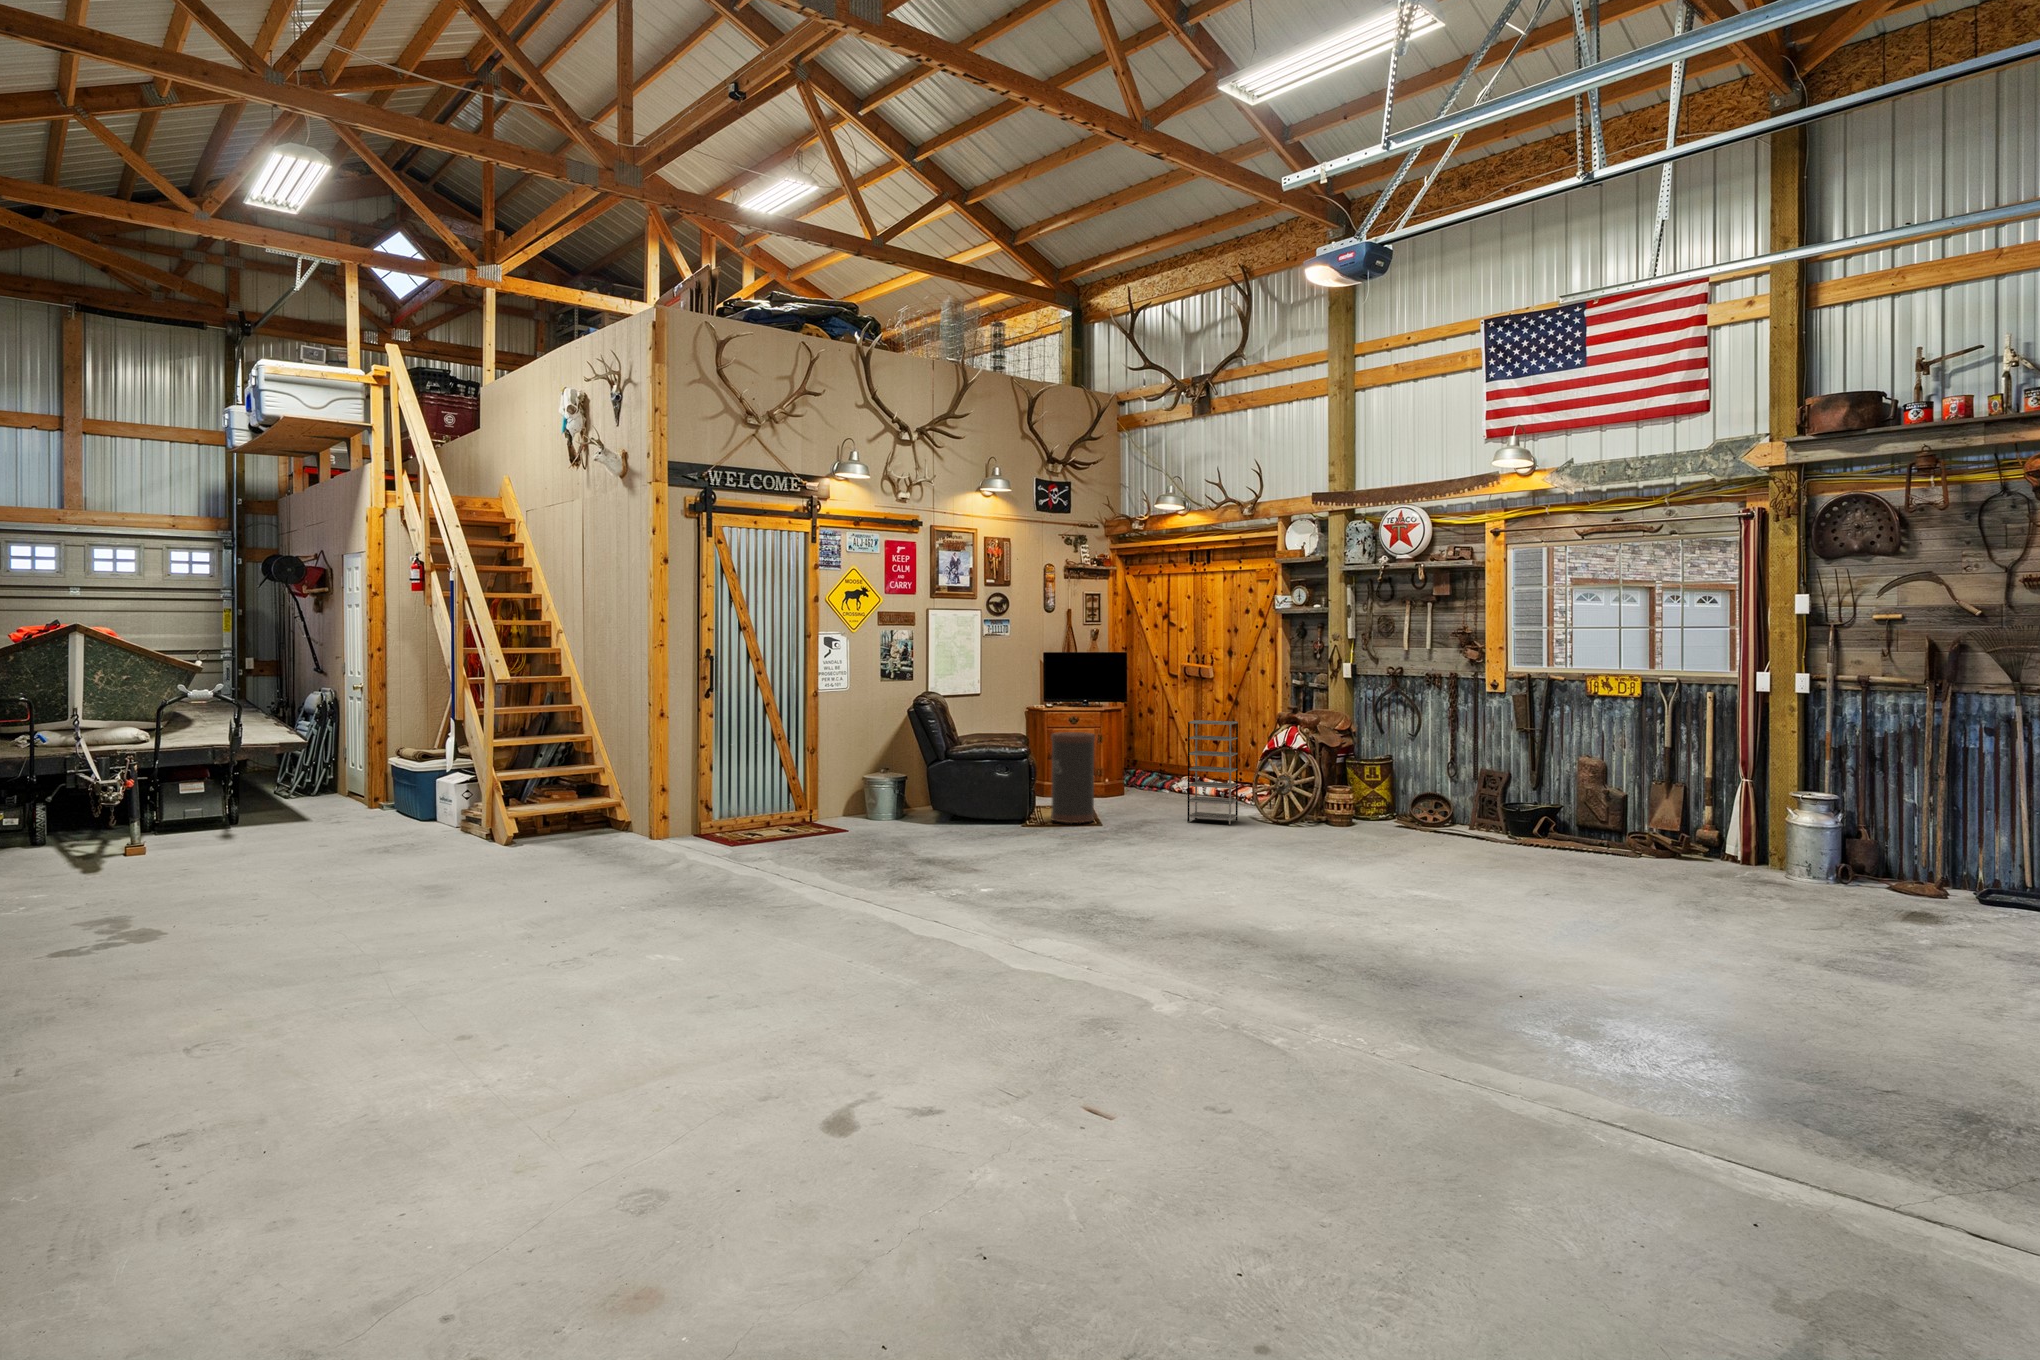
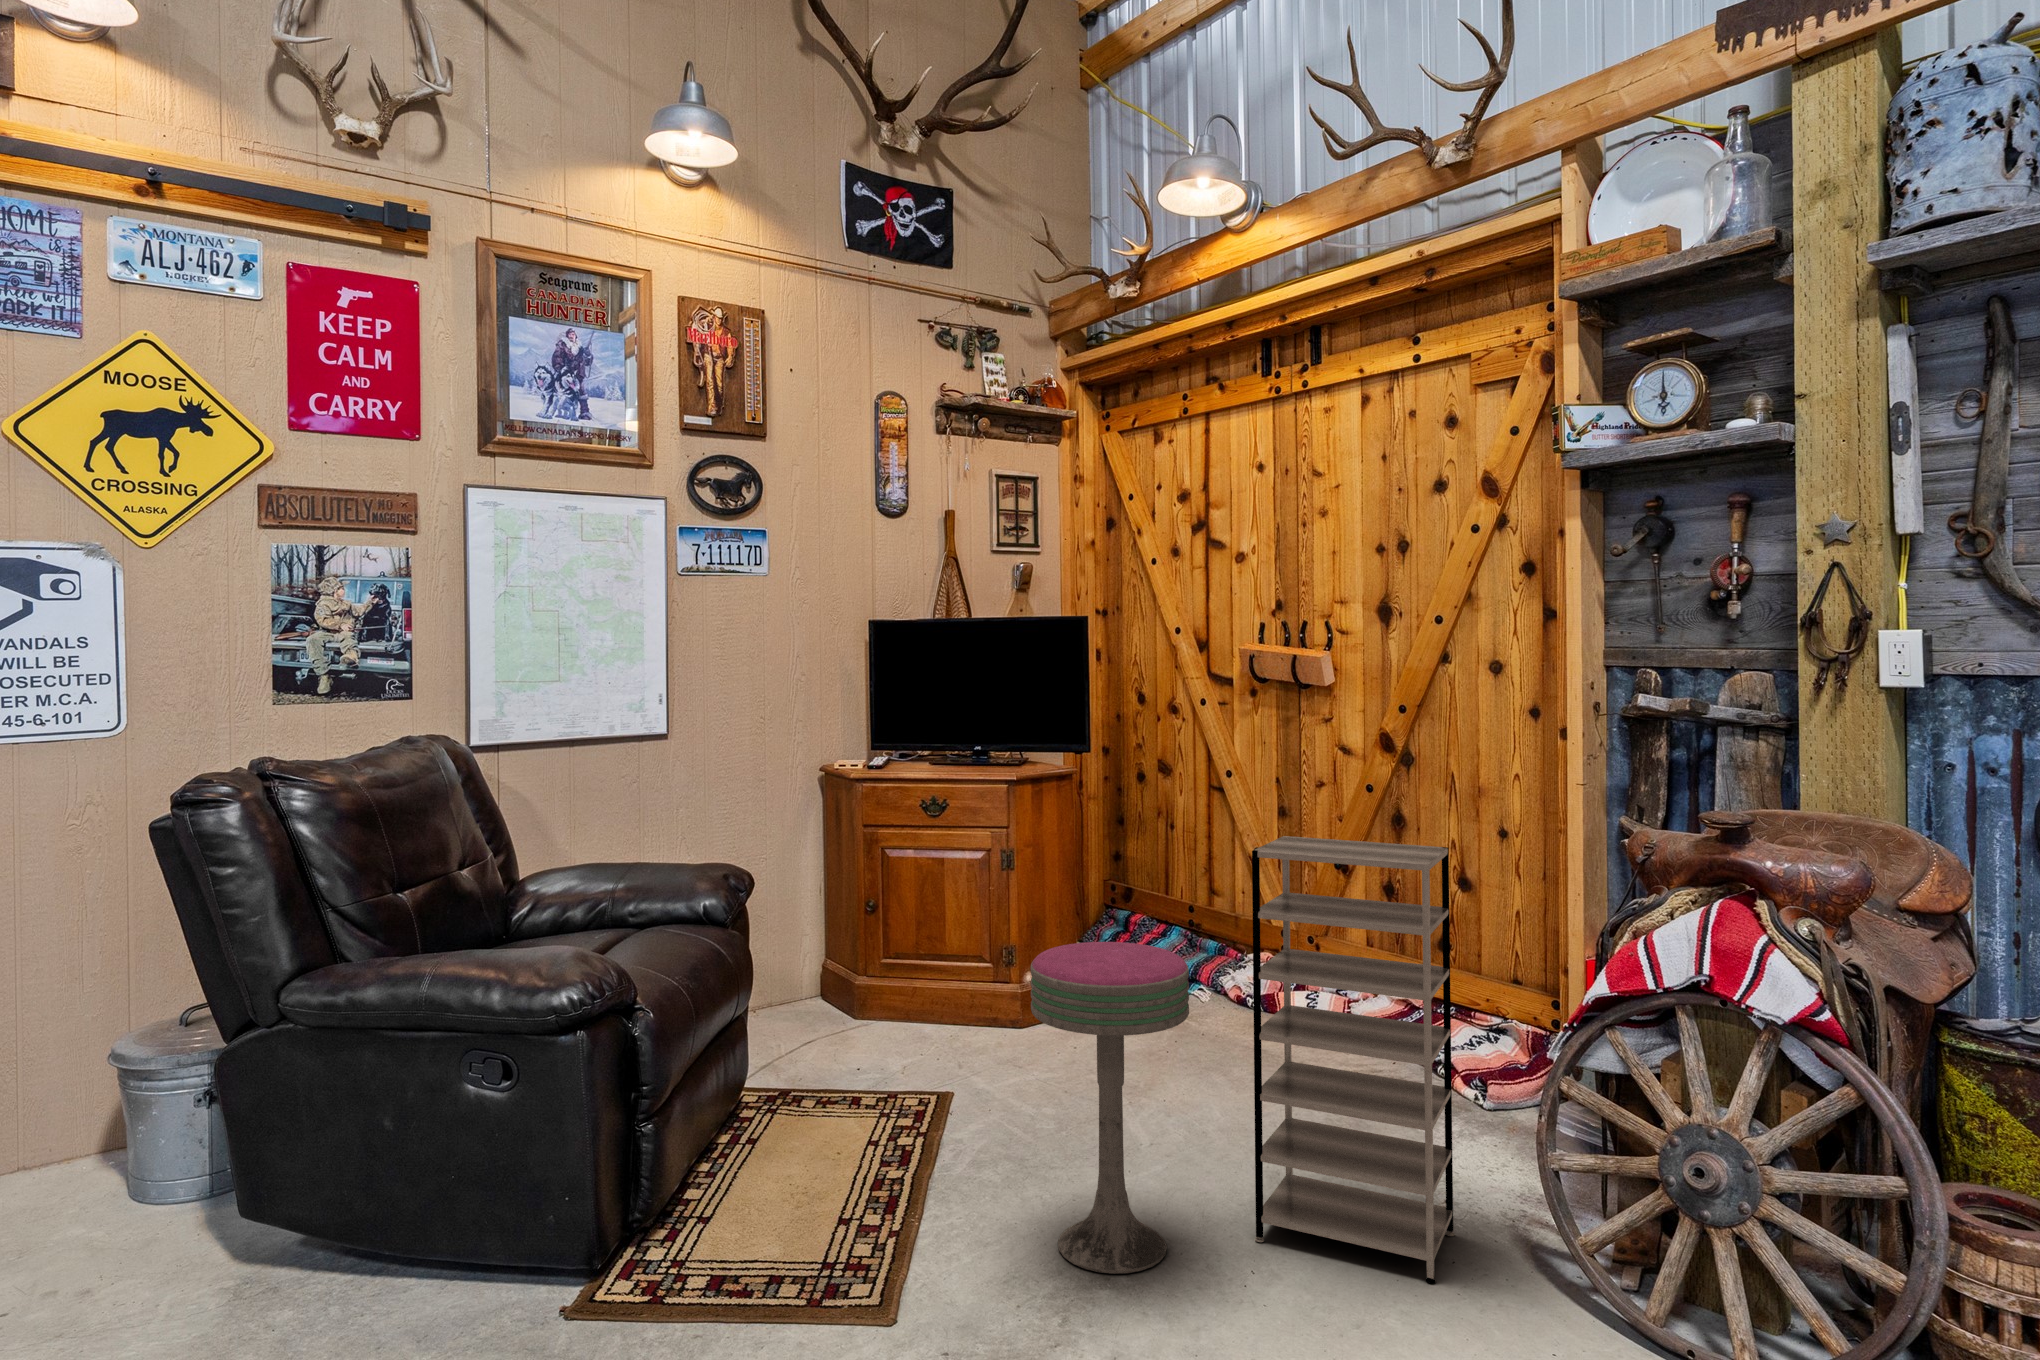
trash can: present [1051,732,1095,824] -> none [741,877,904,1251]
bar stool: none [1131,748,1172,825] -> present [1030,942,1189,1274]

